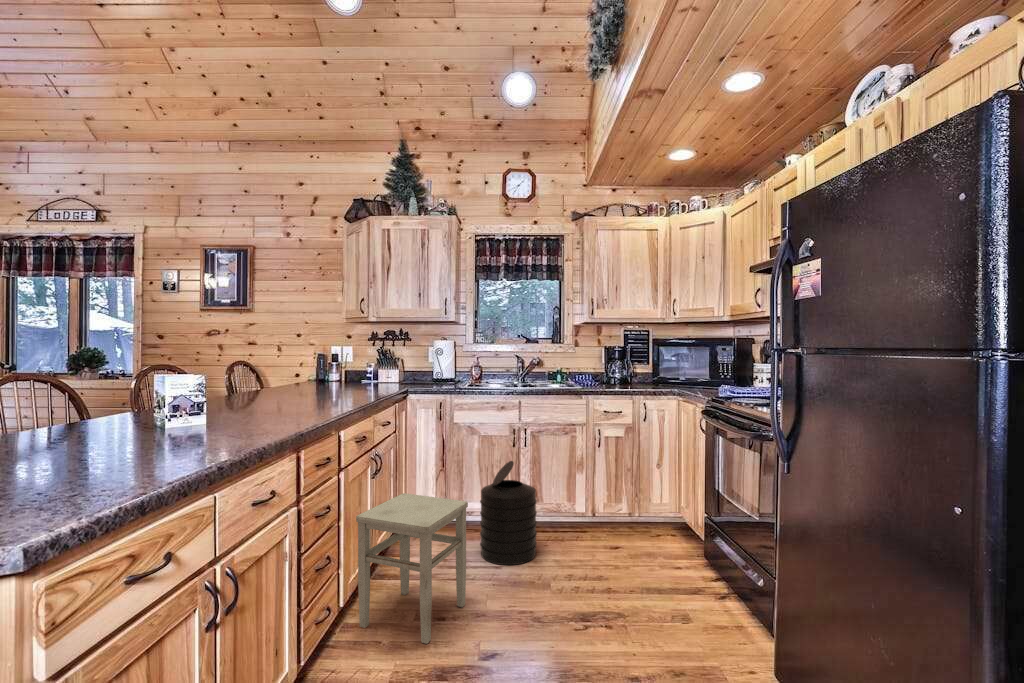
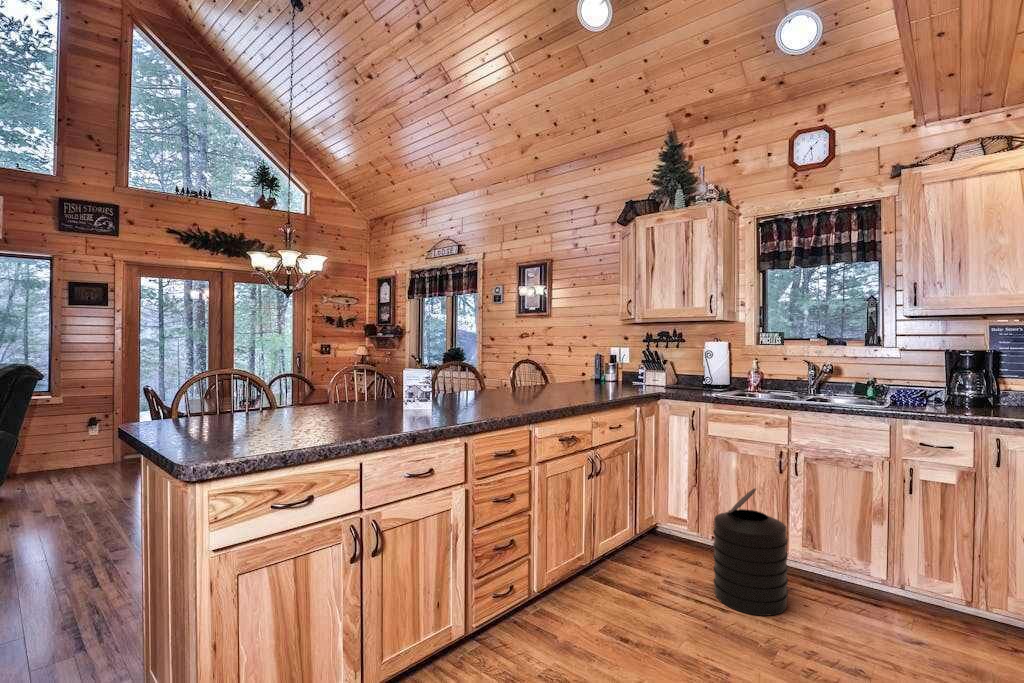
stool: present [356,493,468,644] -> none [545,500,660,658]

